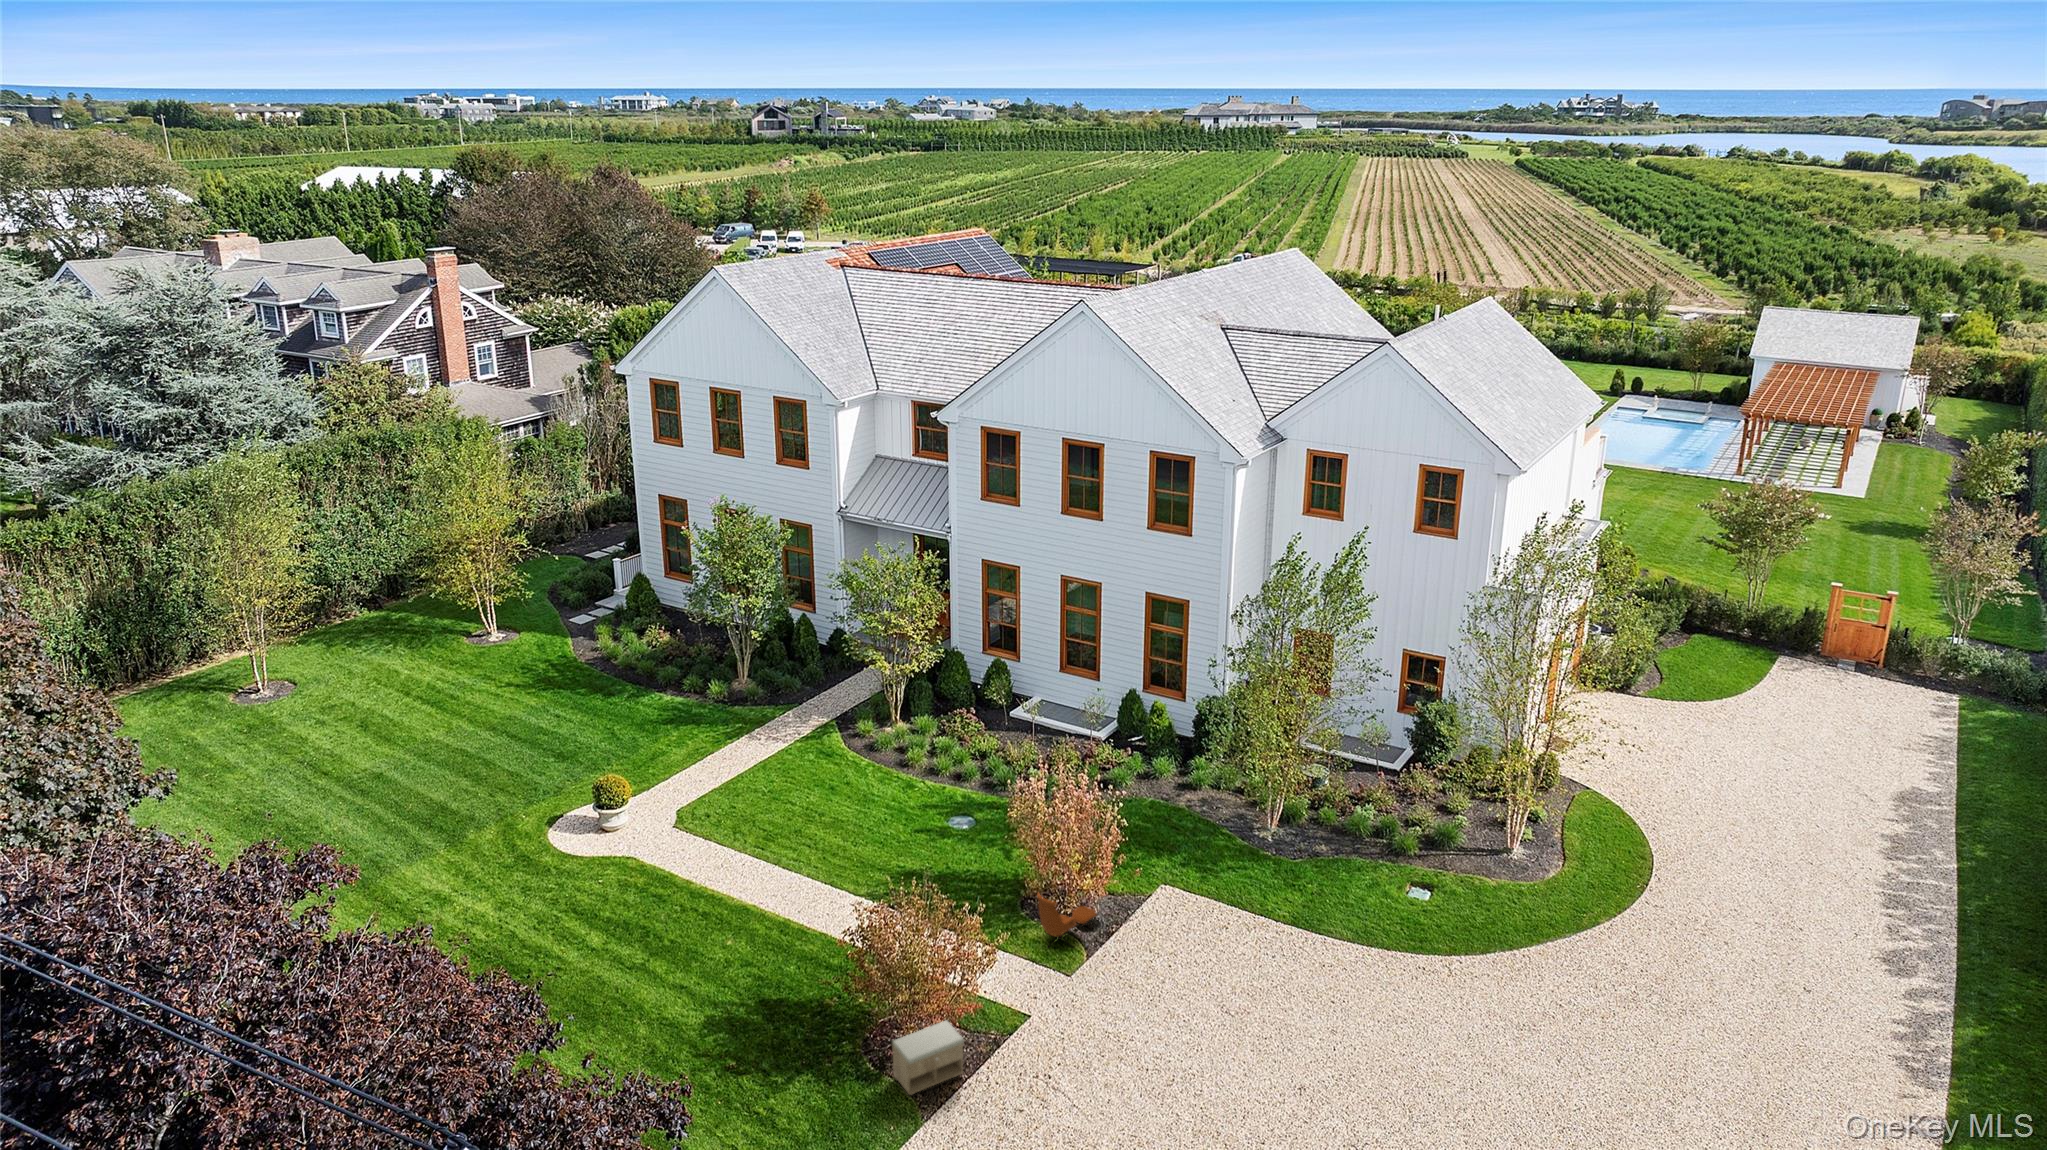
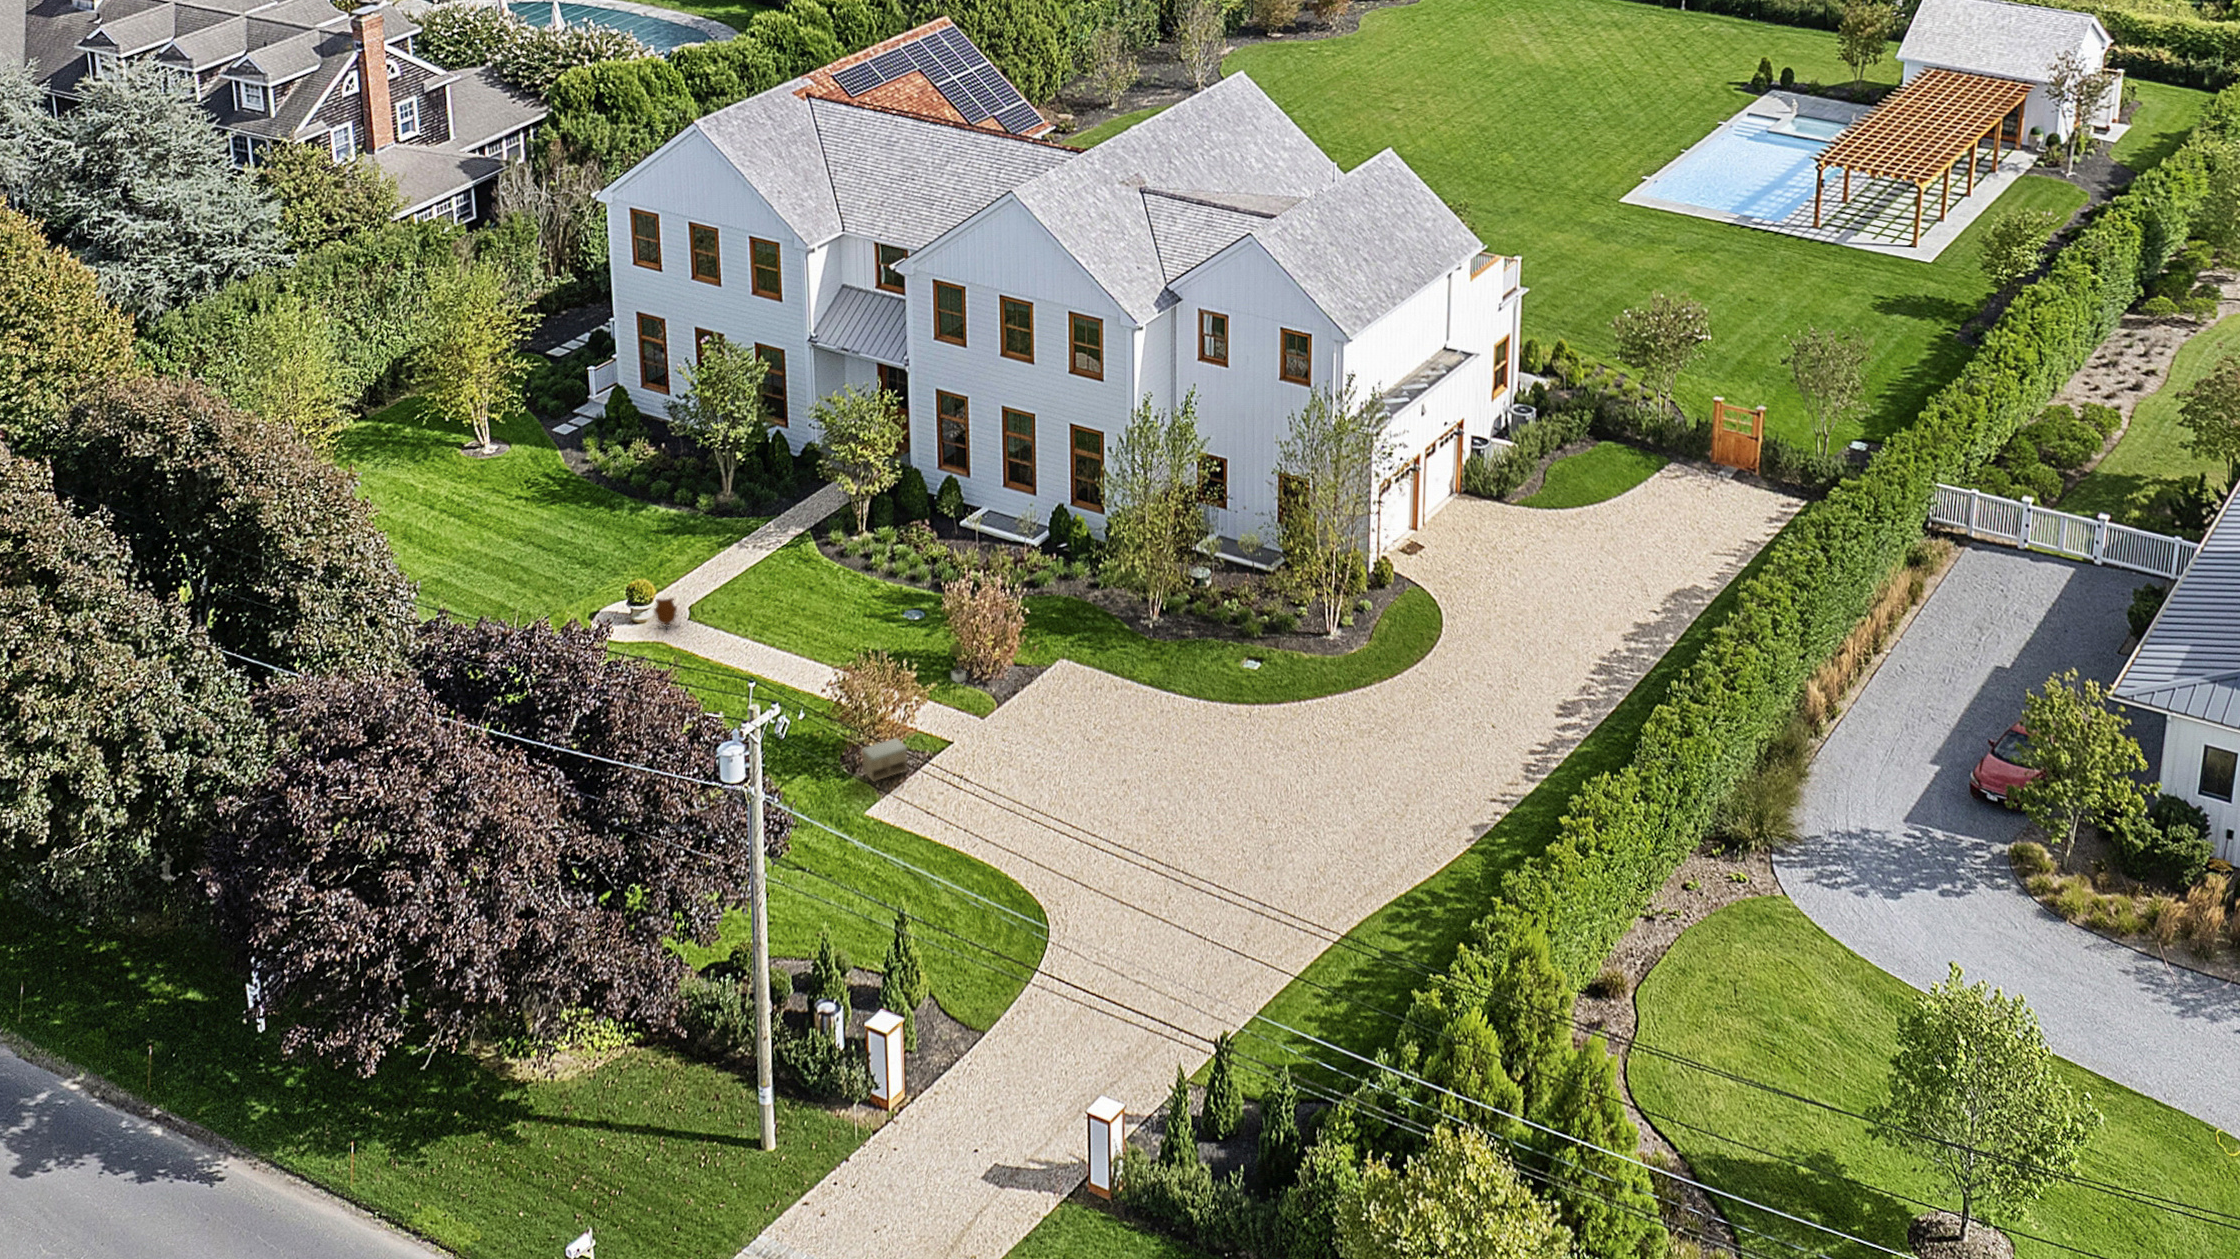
potted tree: none [1014,864,1038,920] -> present [949,643,966,683]
lounge chair: present [1037,893,1097,943] -> present [654,598,677,628]

